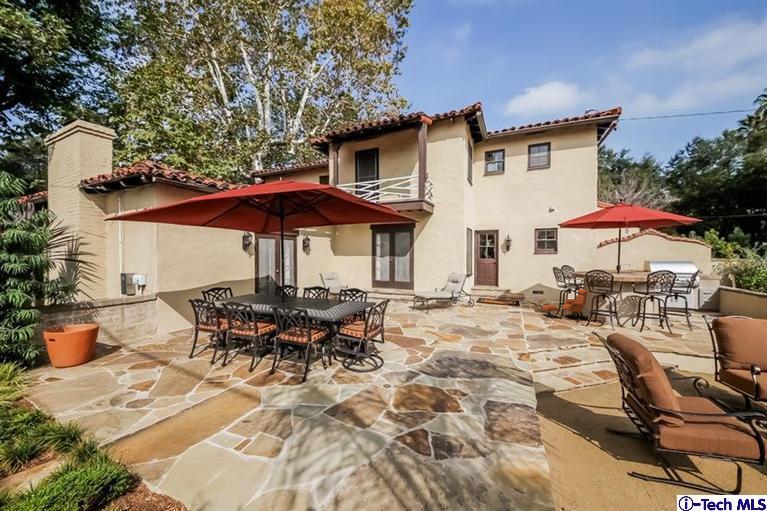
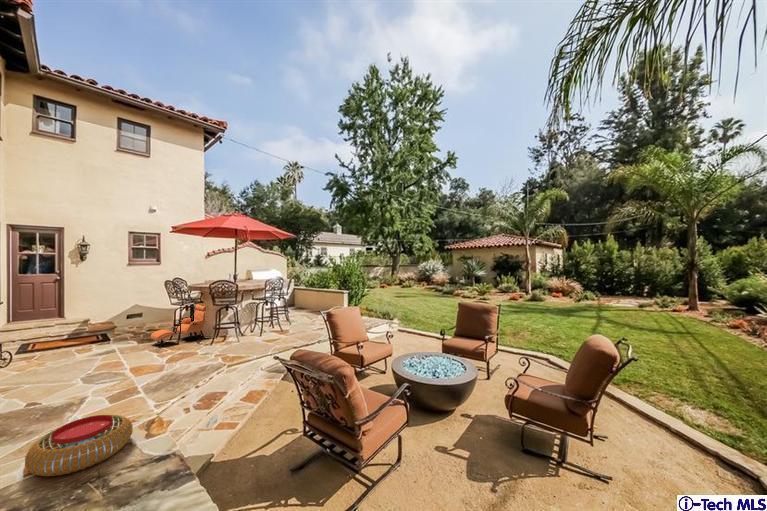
pouf: none [469,336,513,361] -> present [25,415,133,476]

